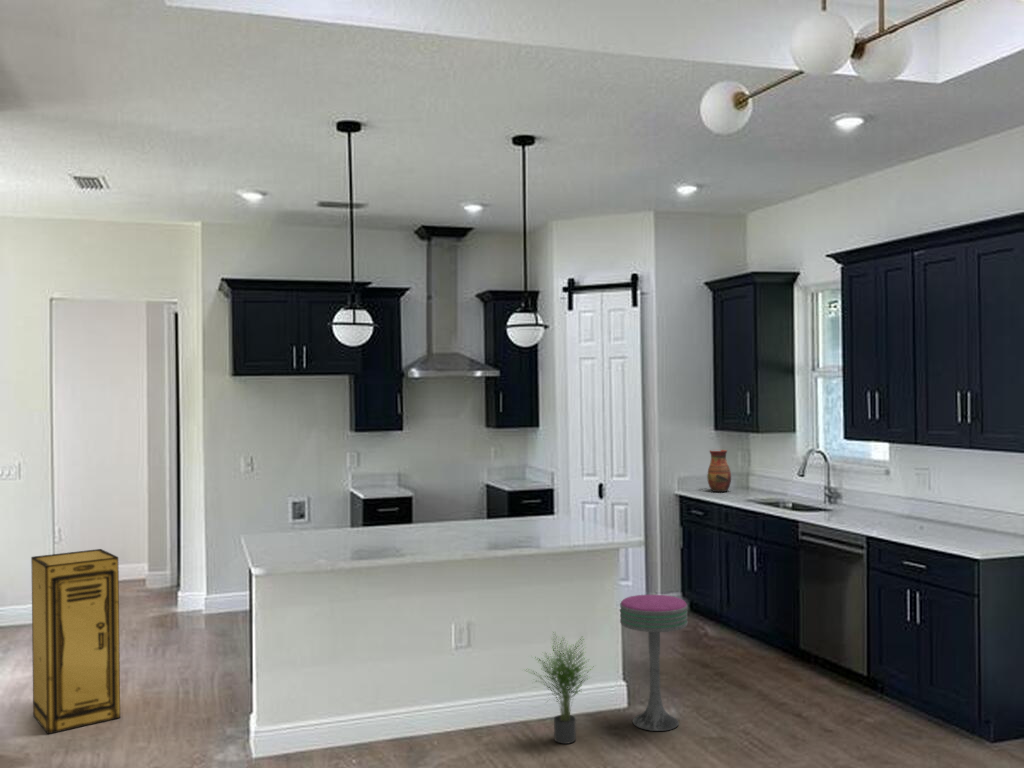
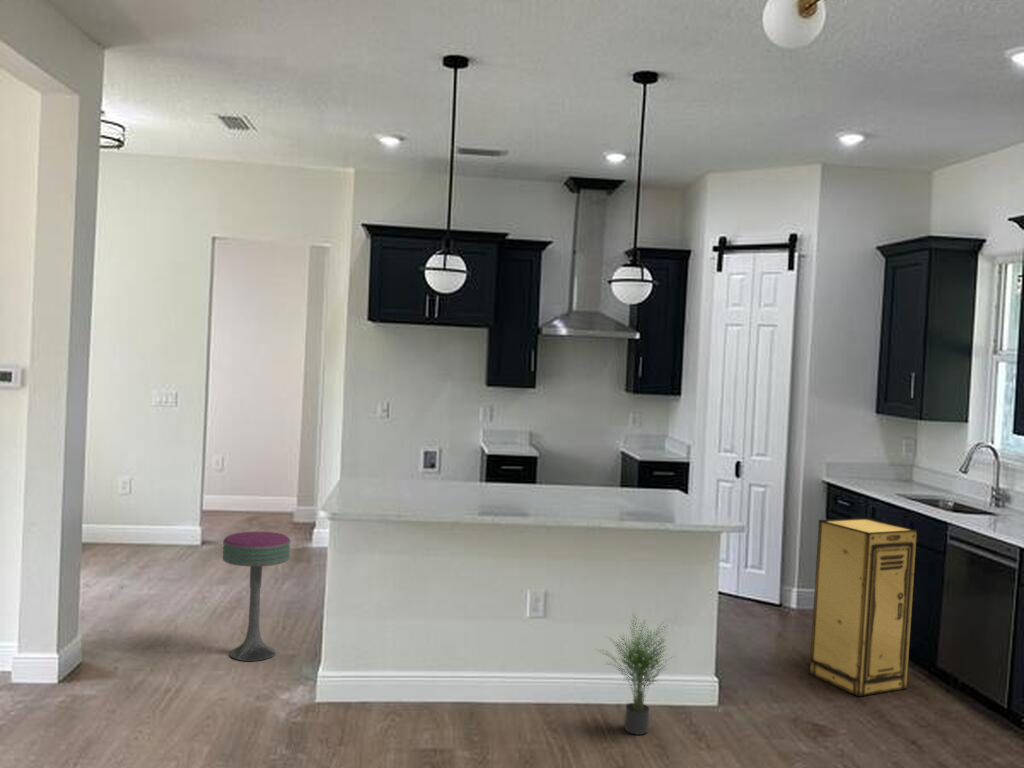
vase: present [707,450,731,492] -> none [861,435,889,483]
storage cabinet: present [31,549,120,734] -> present [810,518,917,696]
bar stool: present [620,595,688,731] -> present [223,532,290,661]

